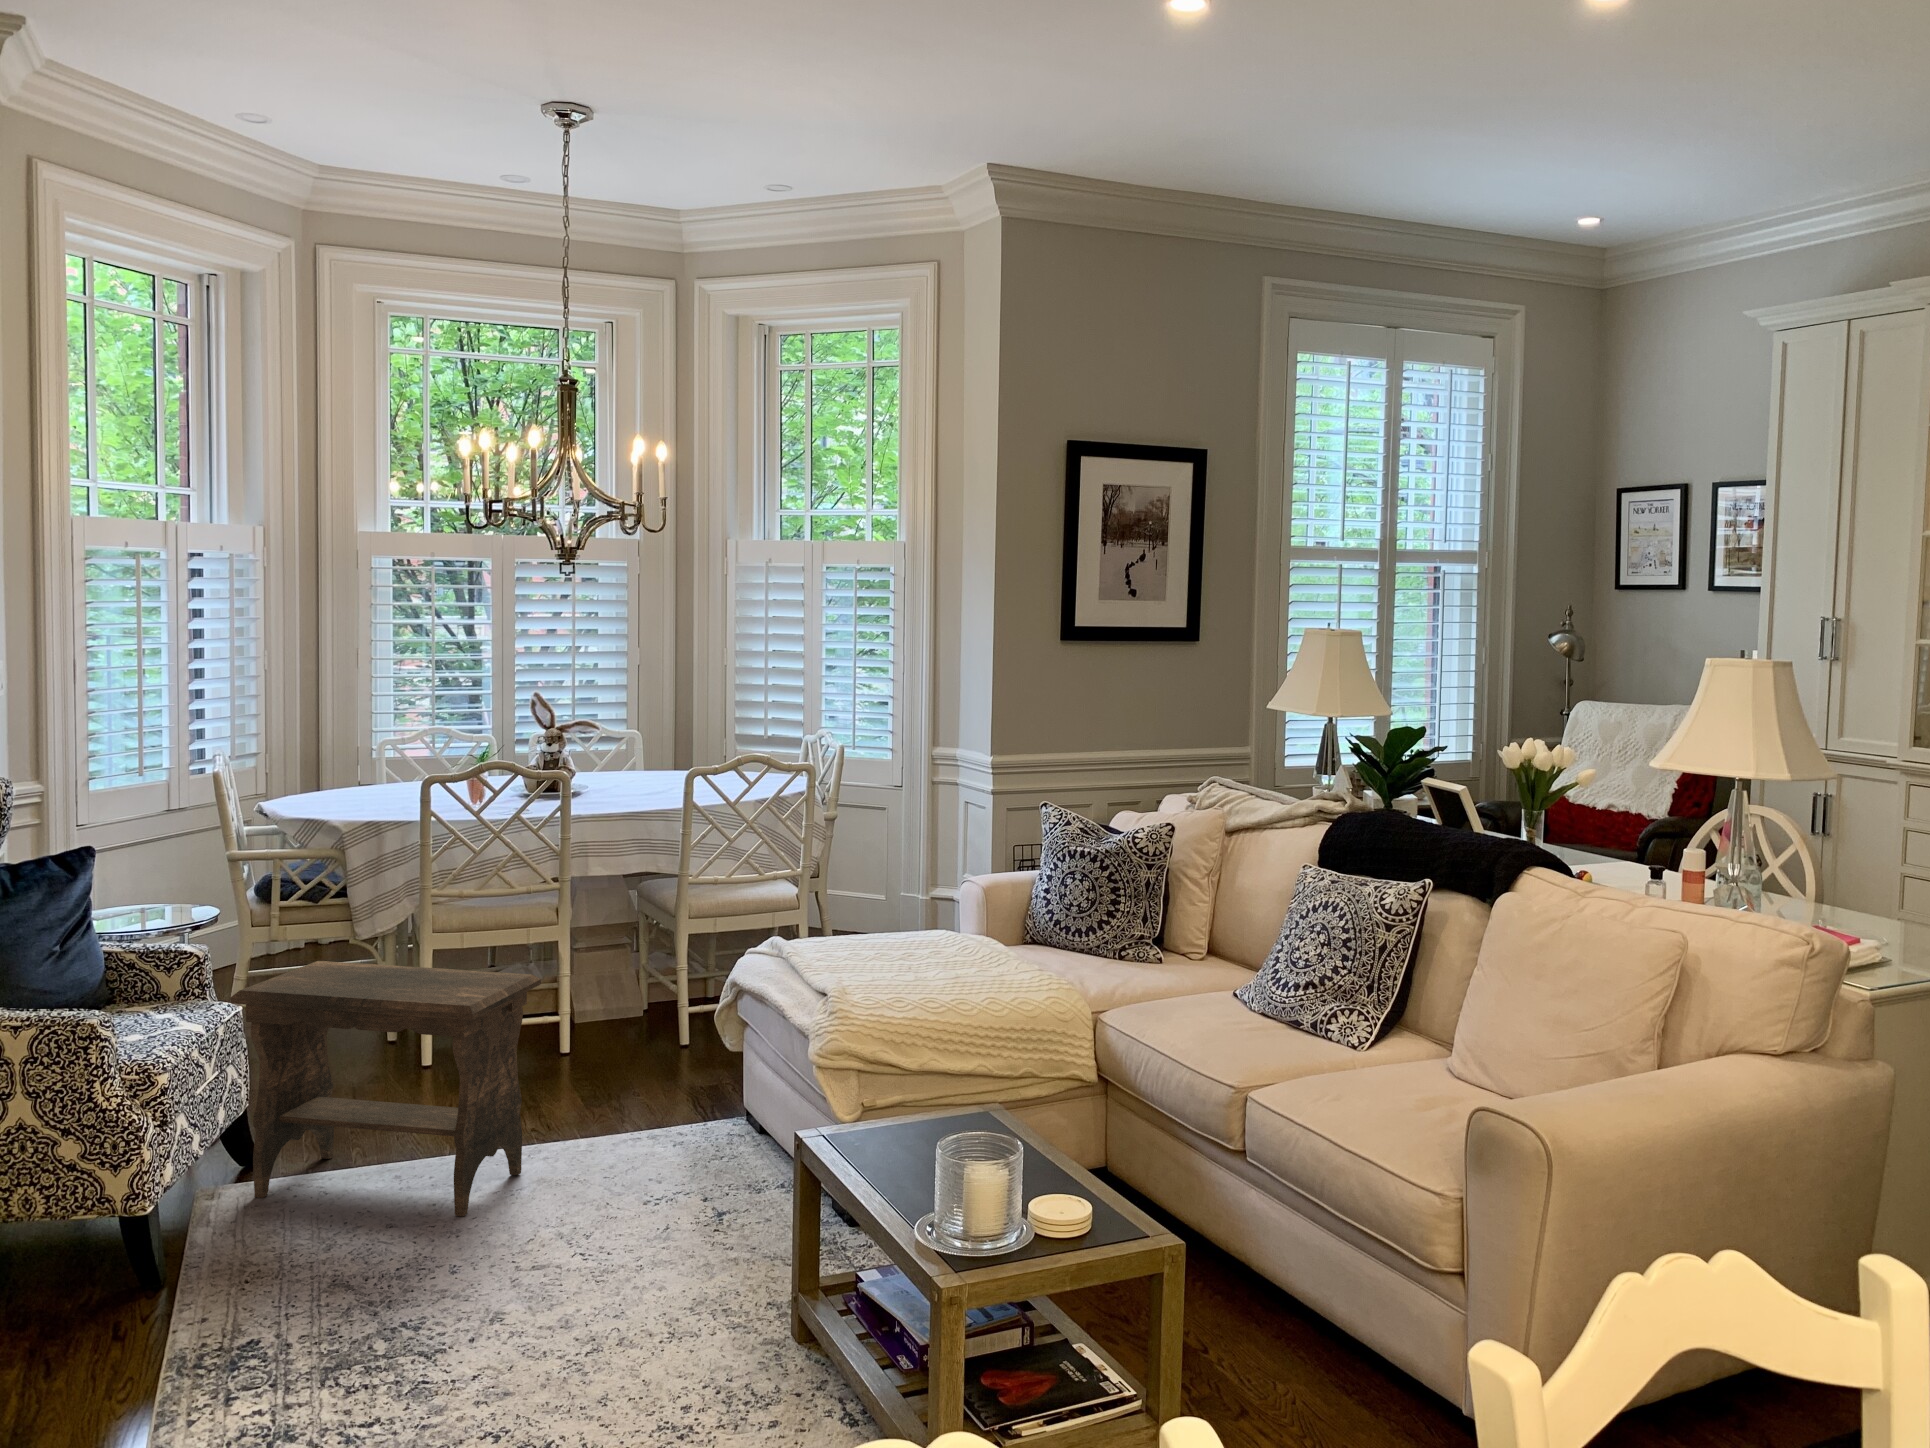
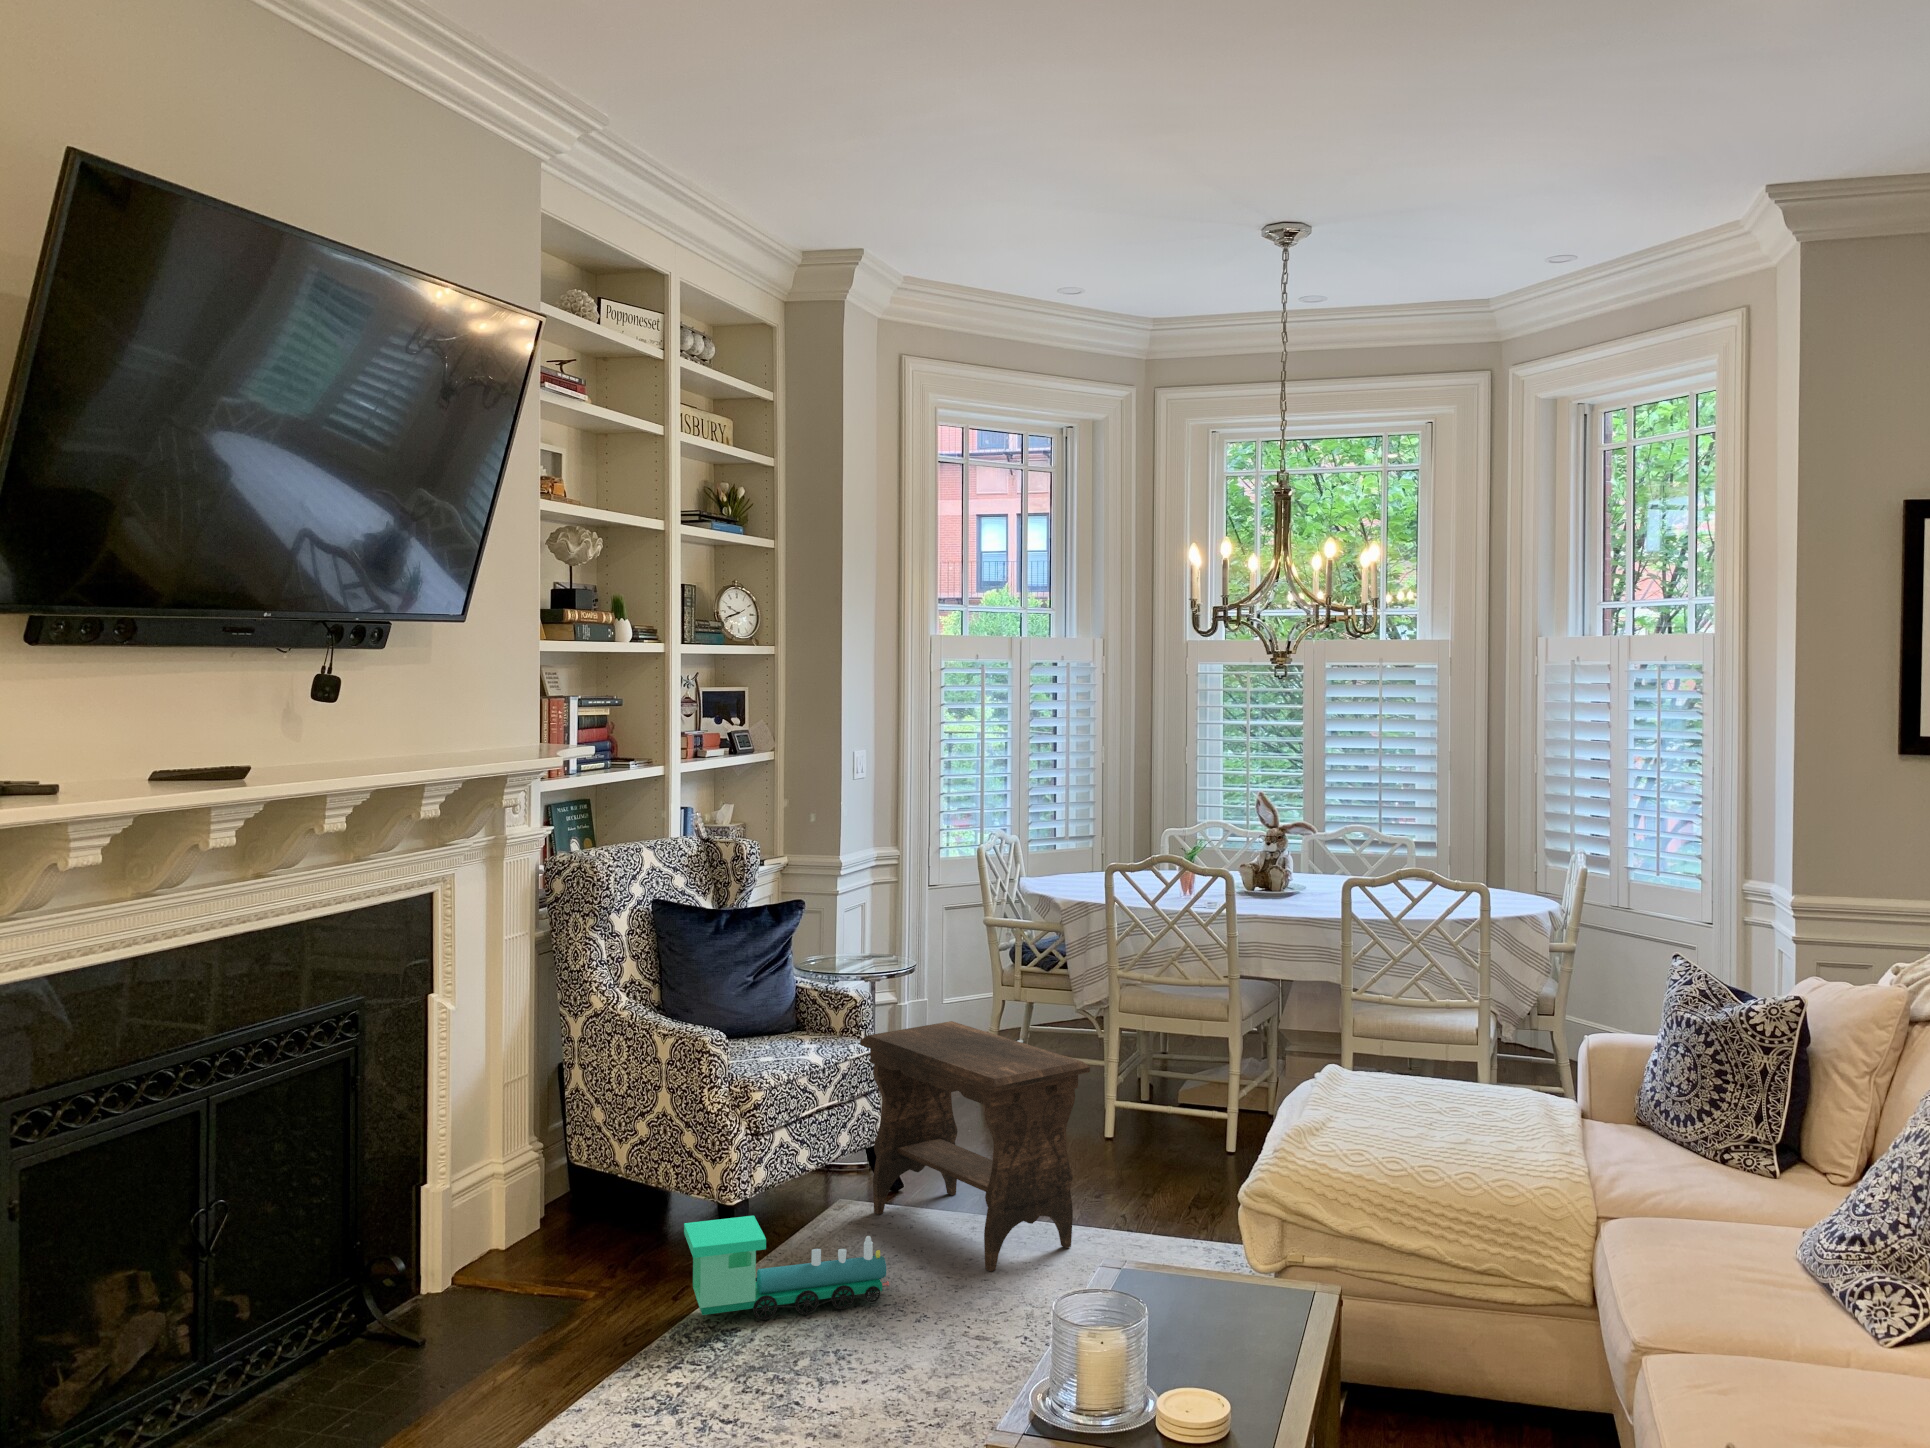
toy train: none [127,1207,384,1349] -> present [684,1215,889,1320]

